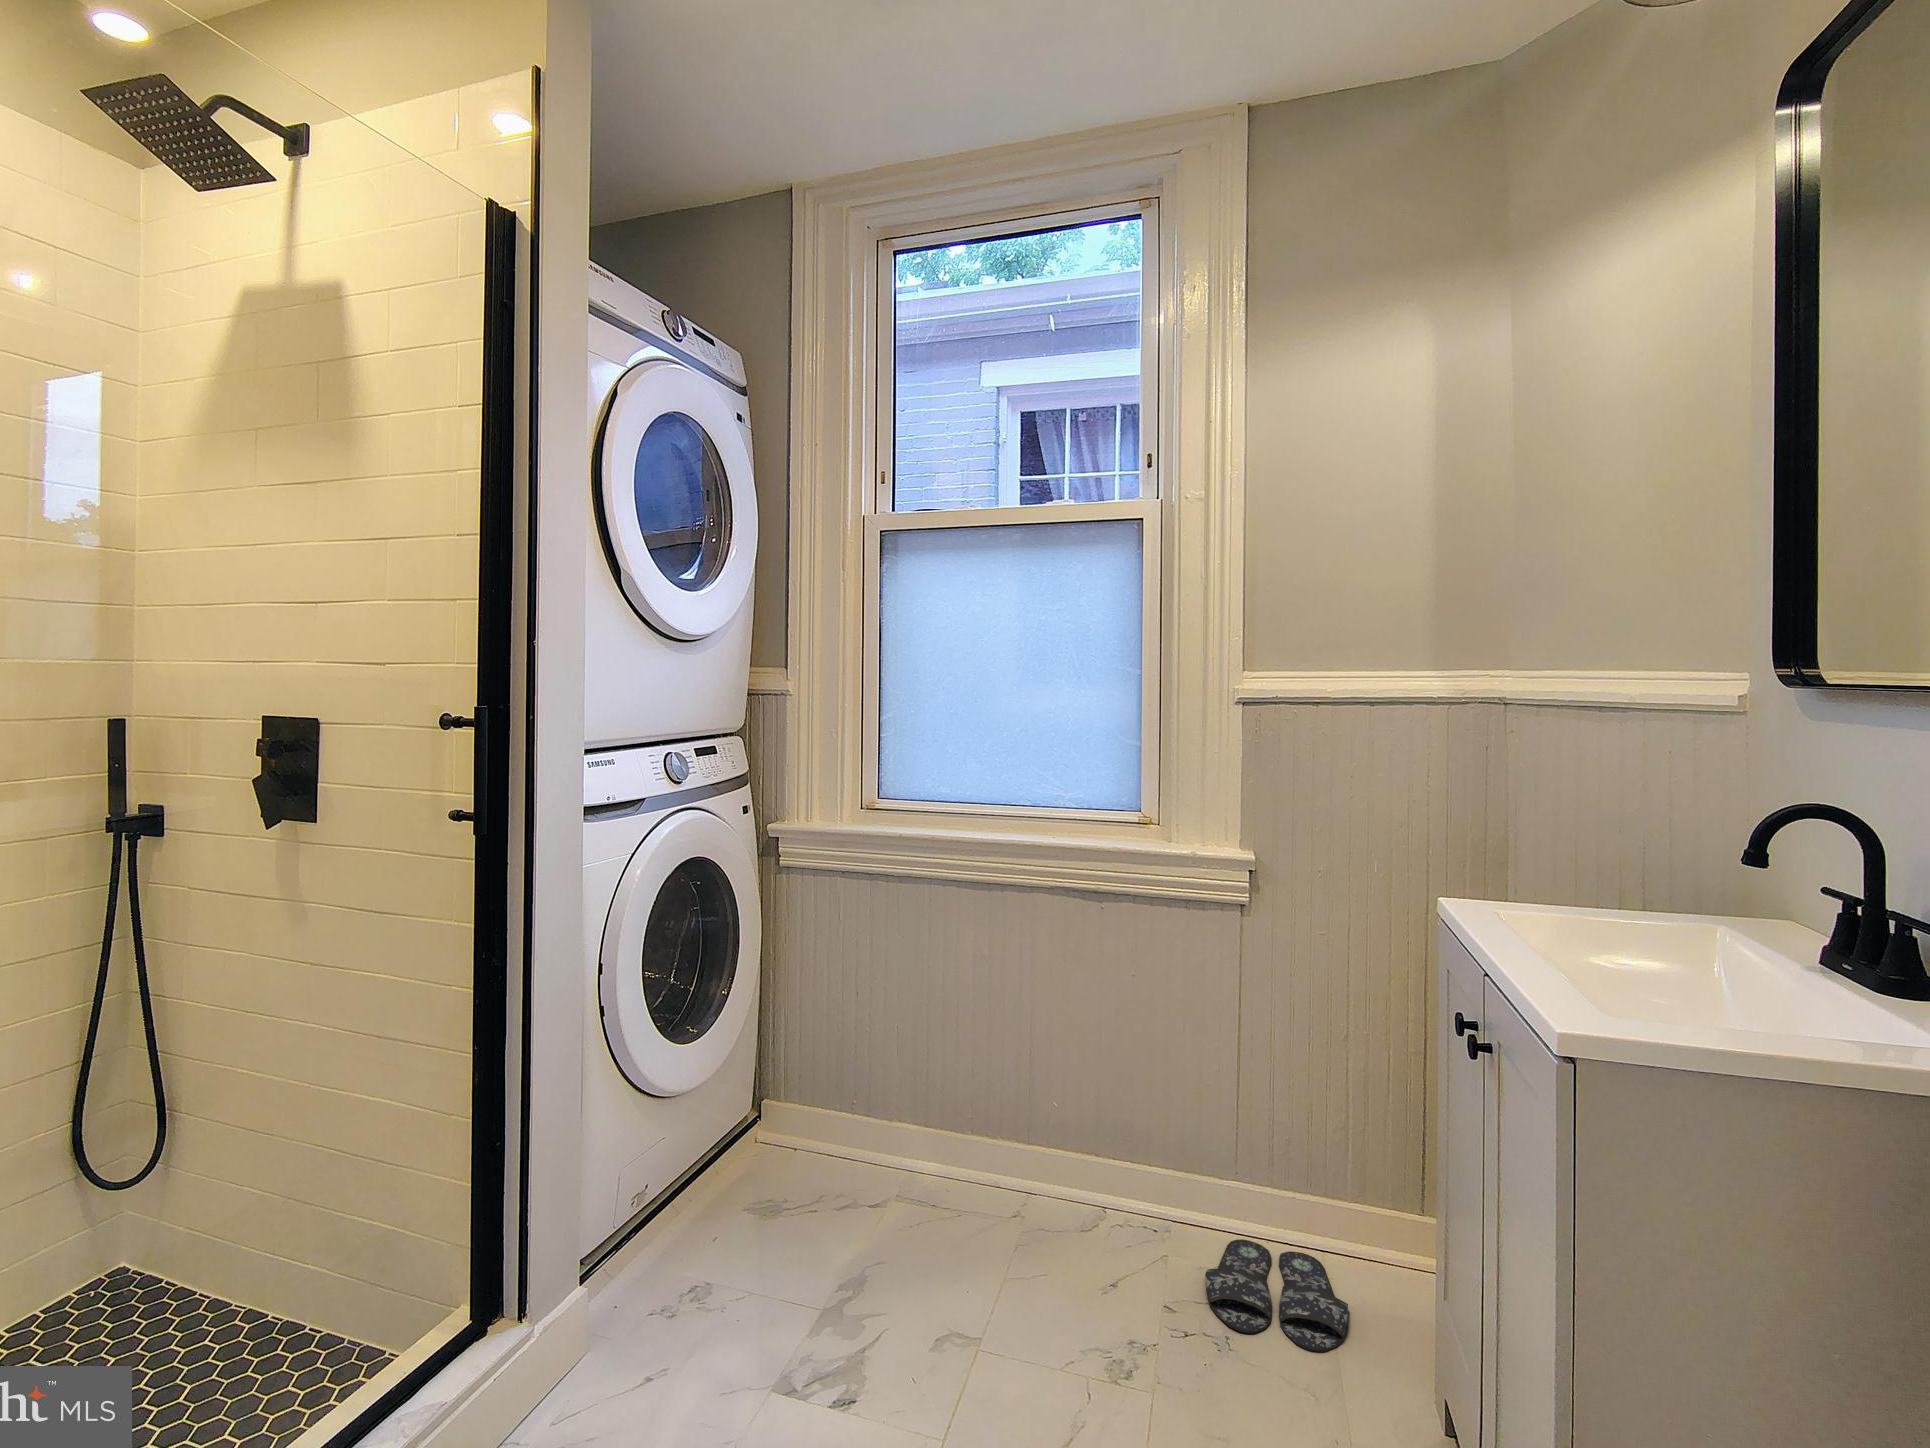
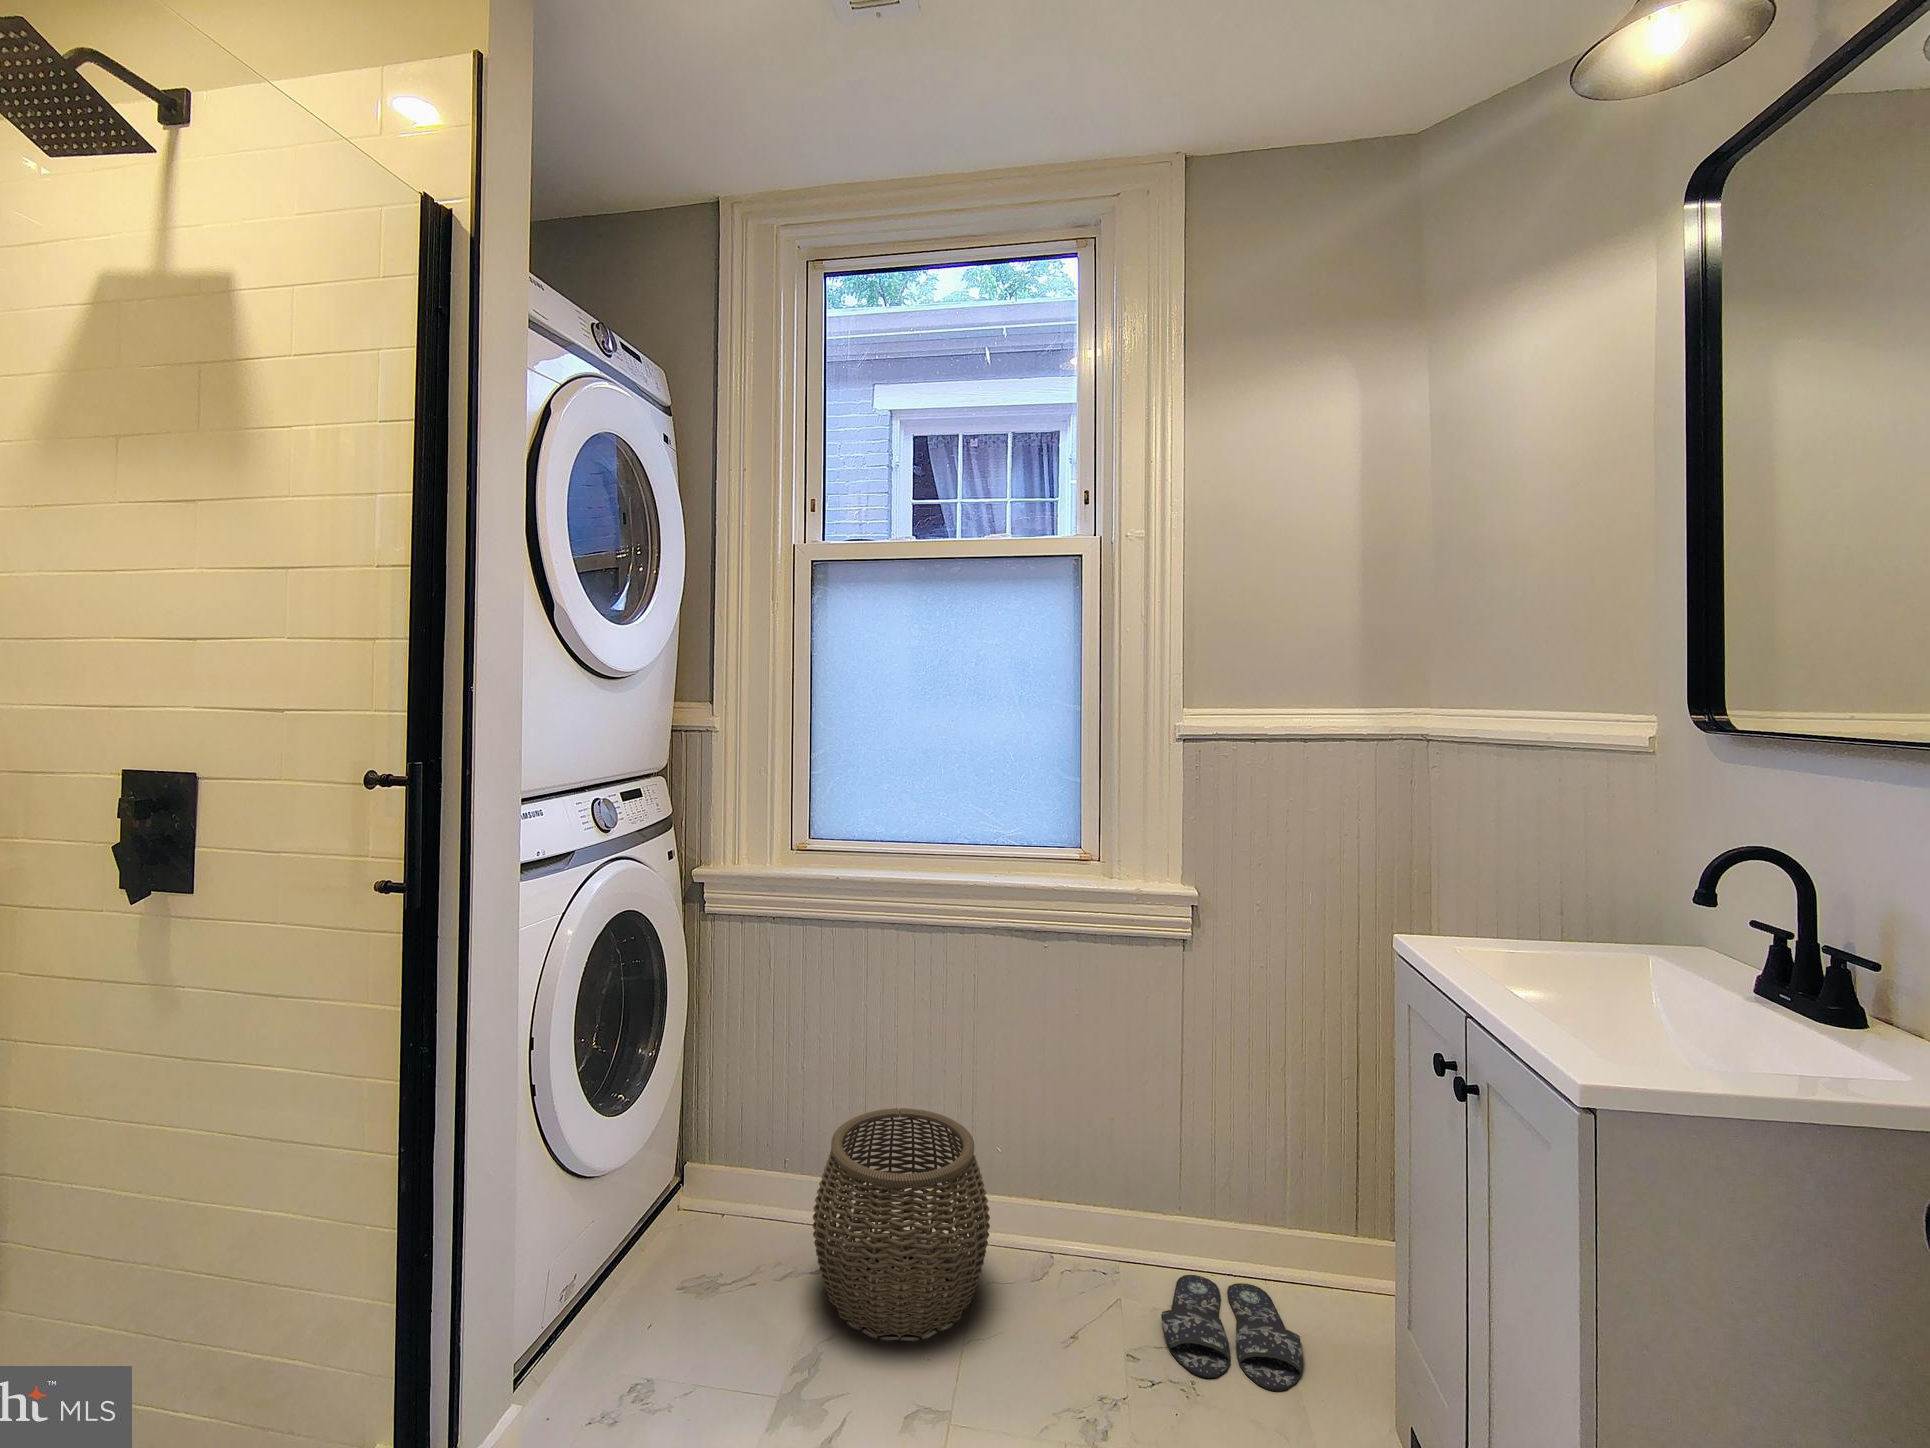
woven basket: none [867,1058,1037,1271] -> present [812,1108,990,1339]

